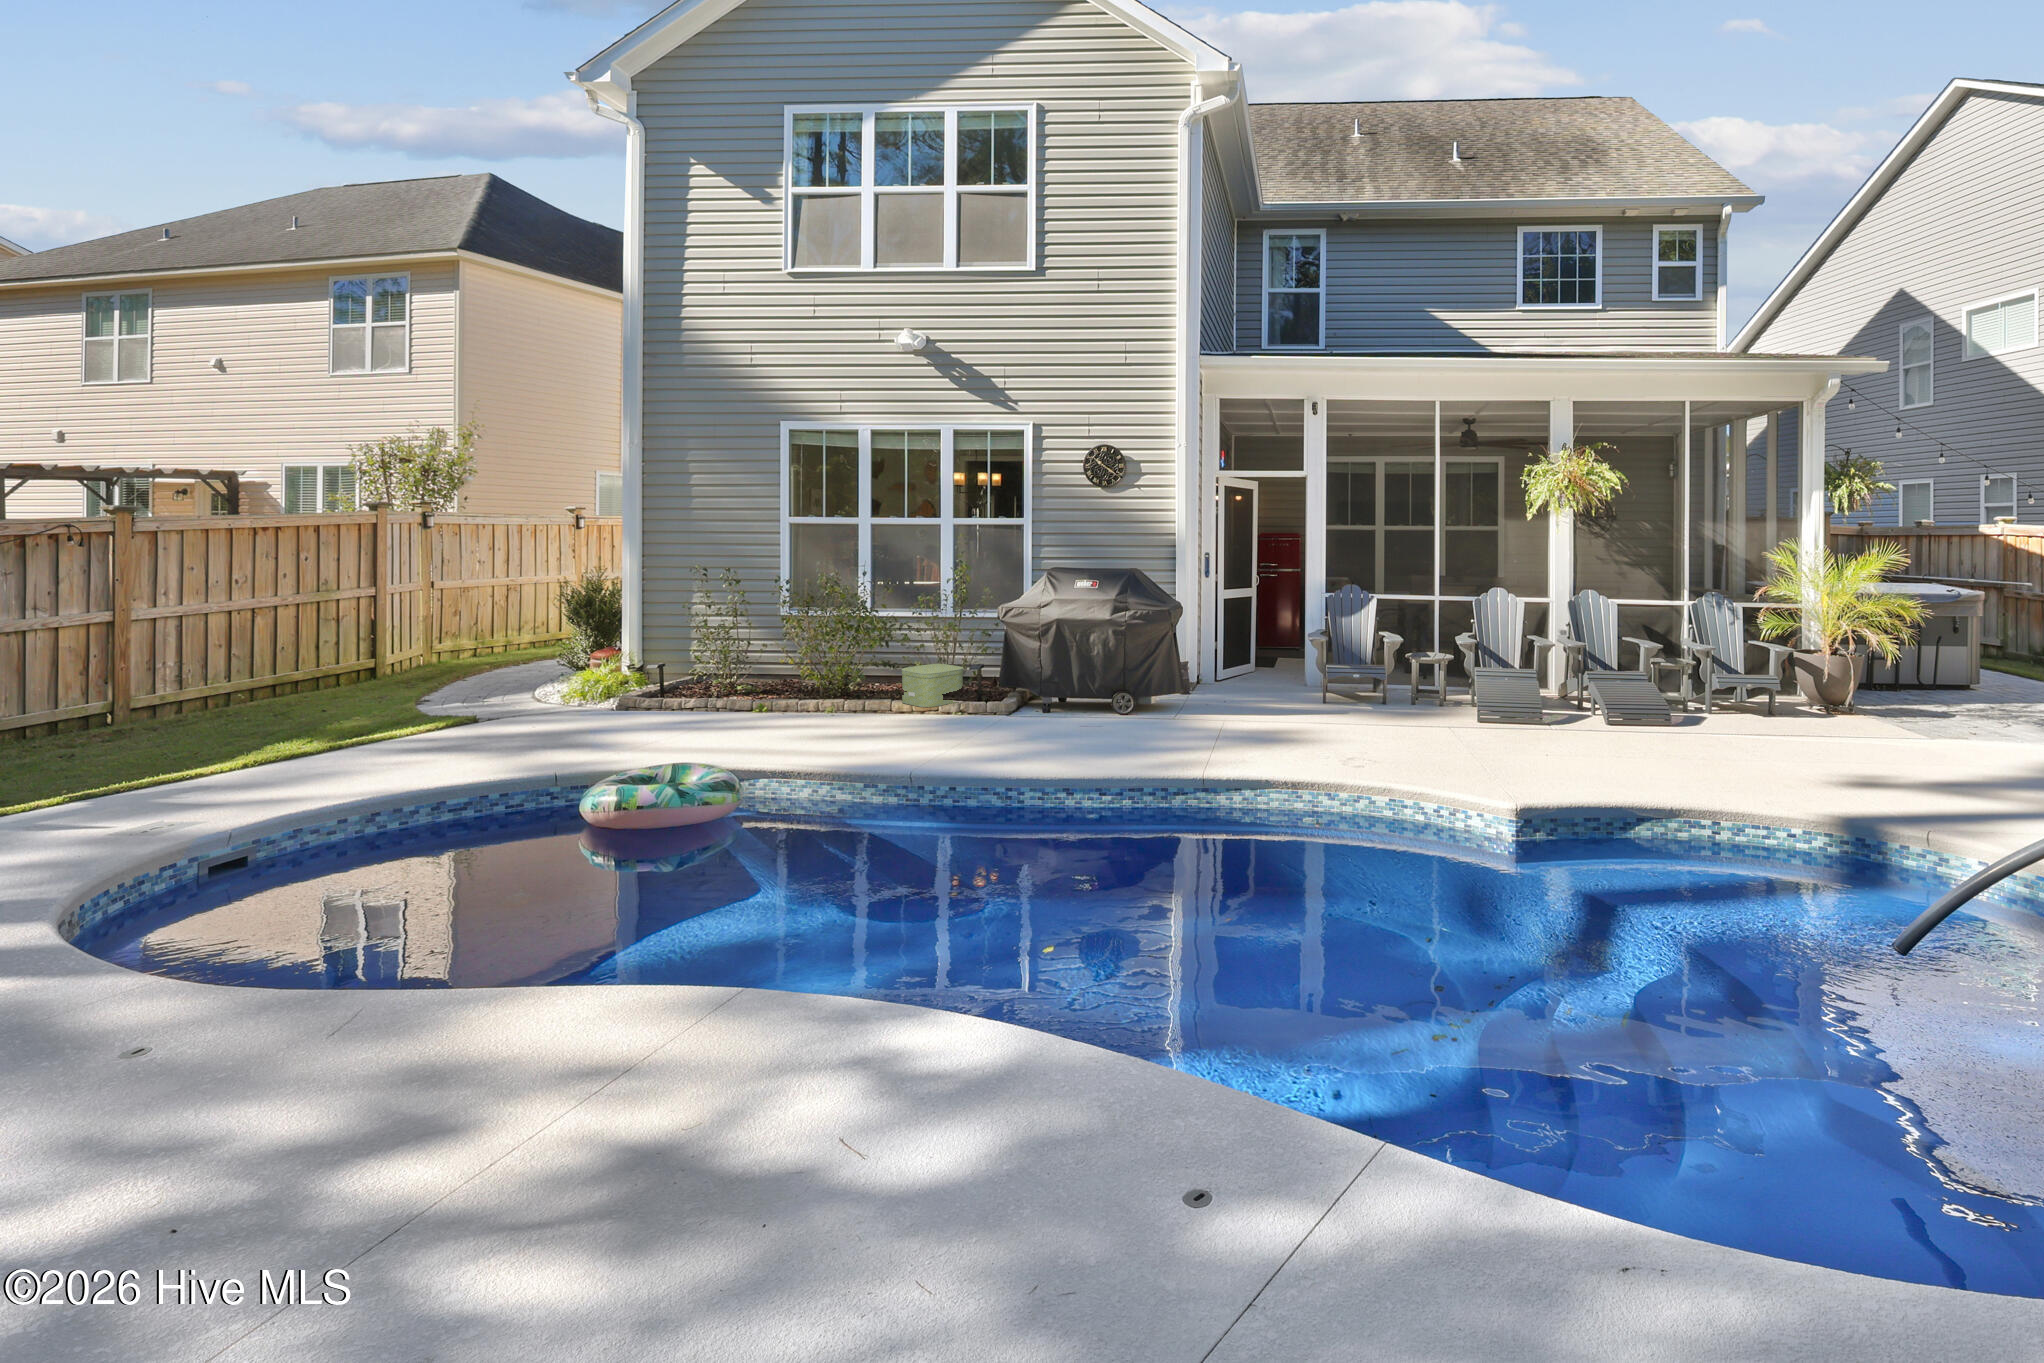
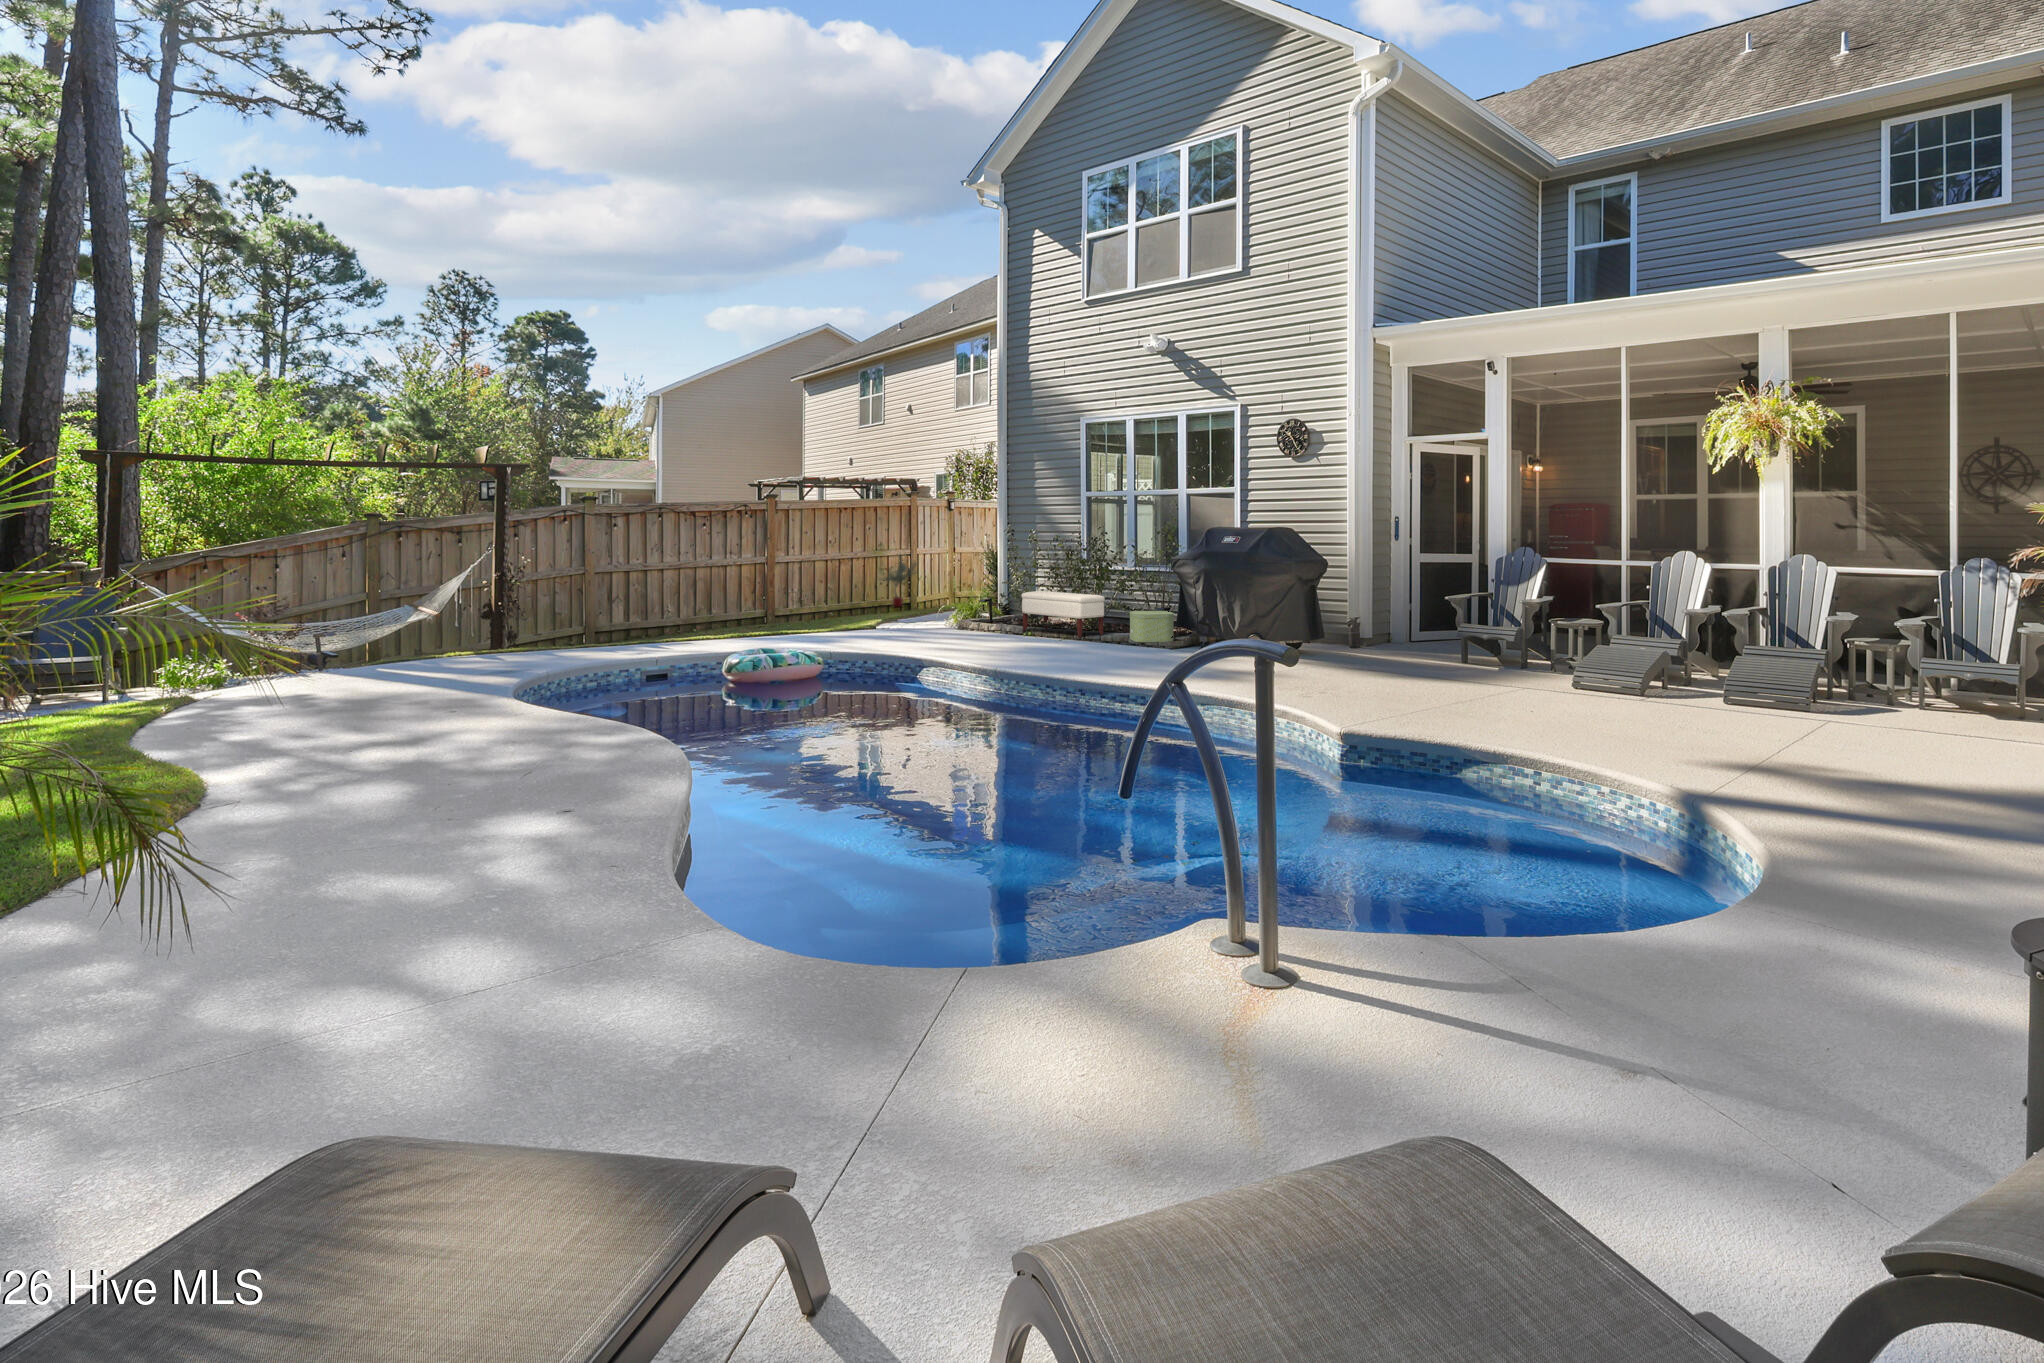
potted tree: none [327,602,398,682] -> present [883,557,917,607]
bench: none [719,650,852,709] -> present [1022,591,1105,637]

